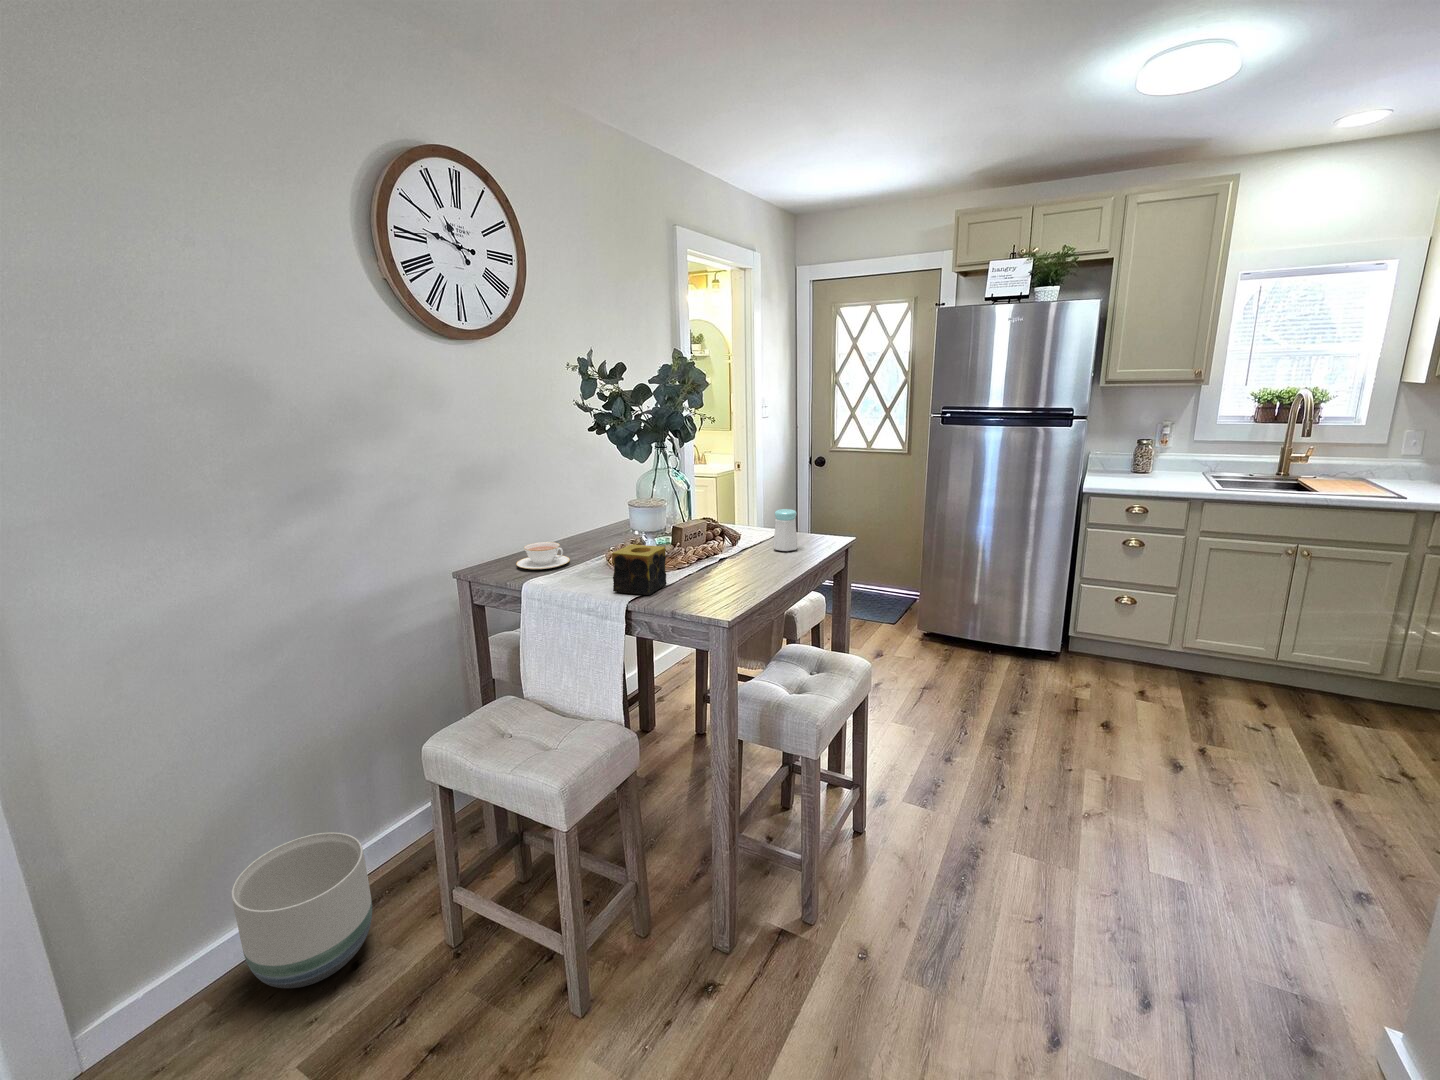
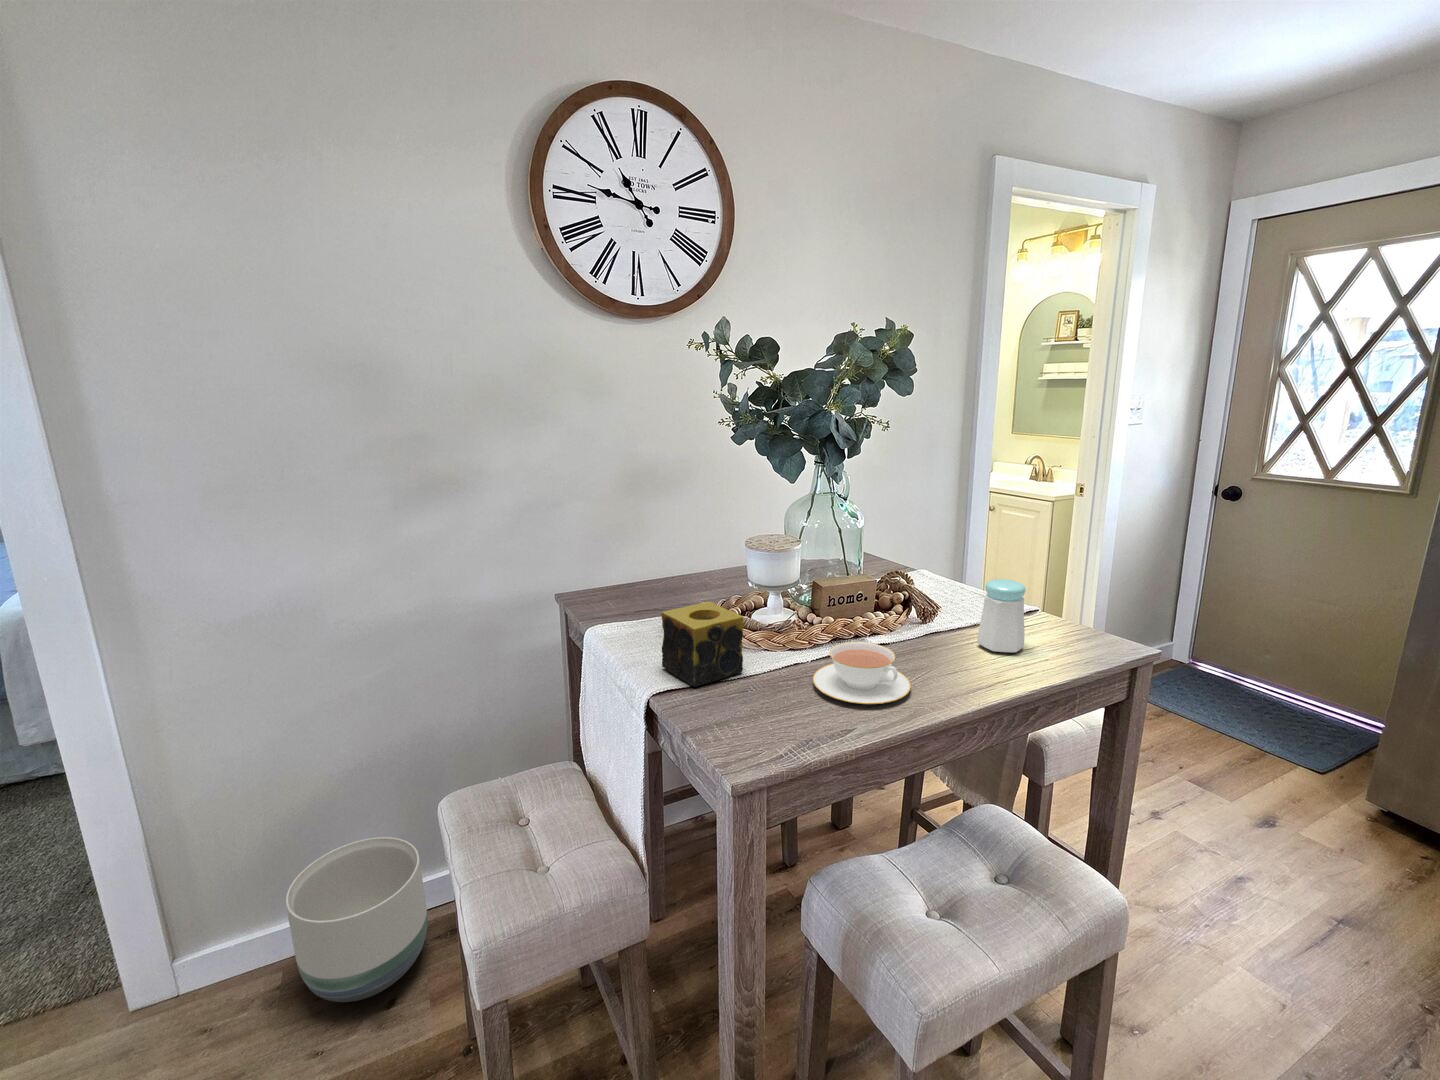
teacup: present [516,542,570,569] -> present [813,642,911,704]

